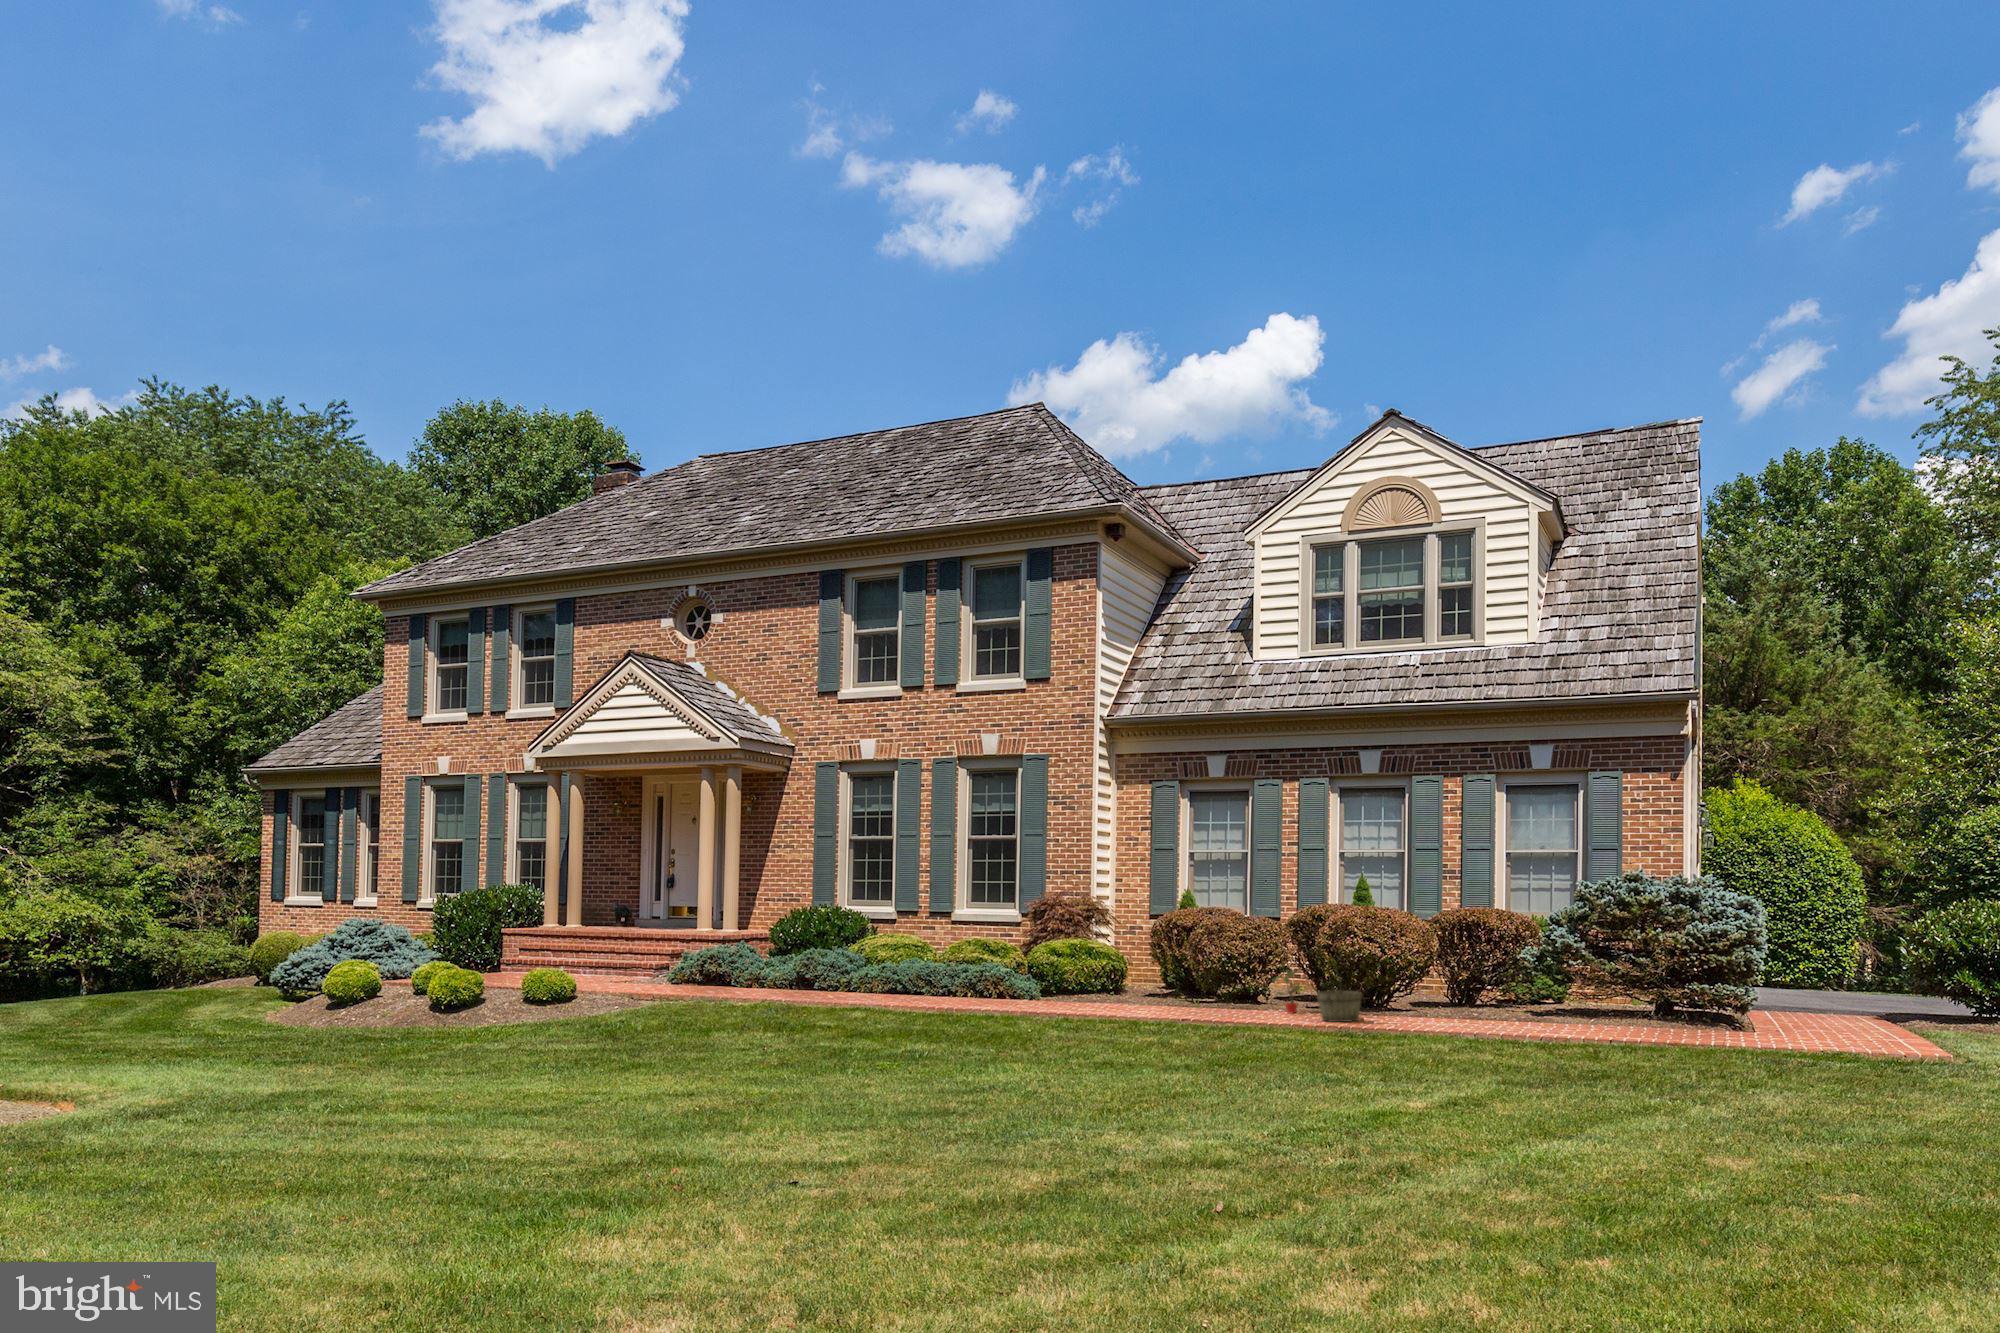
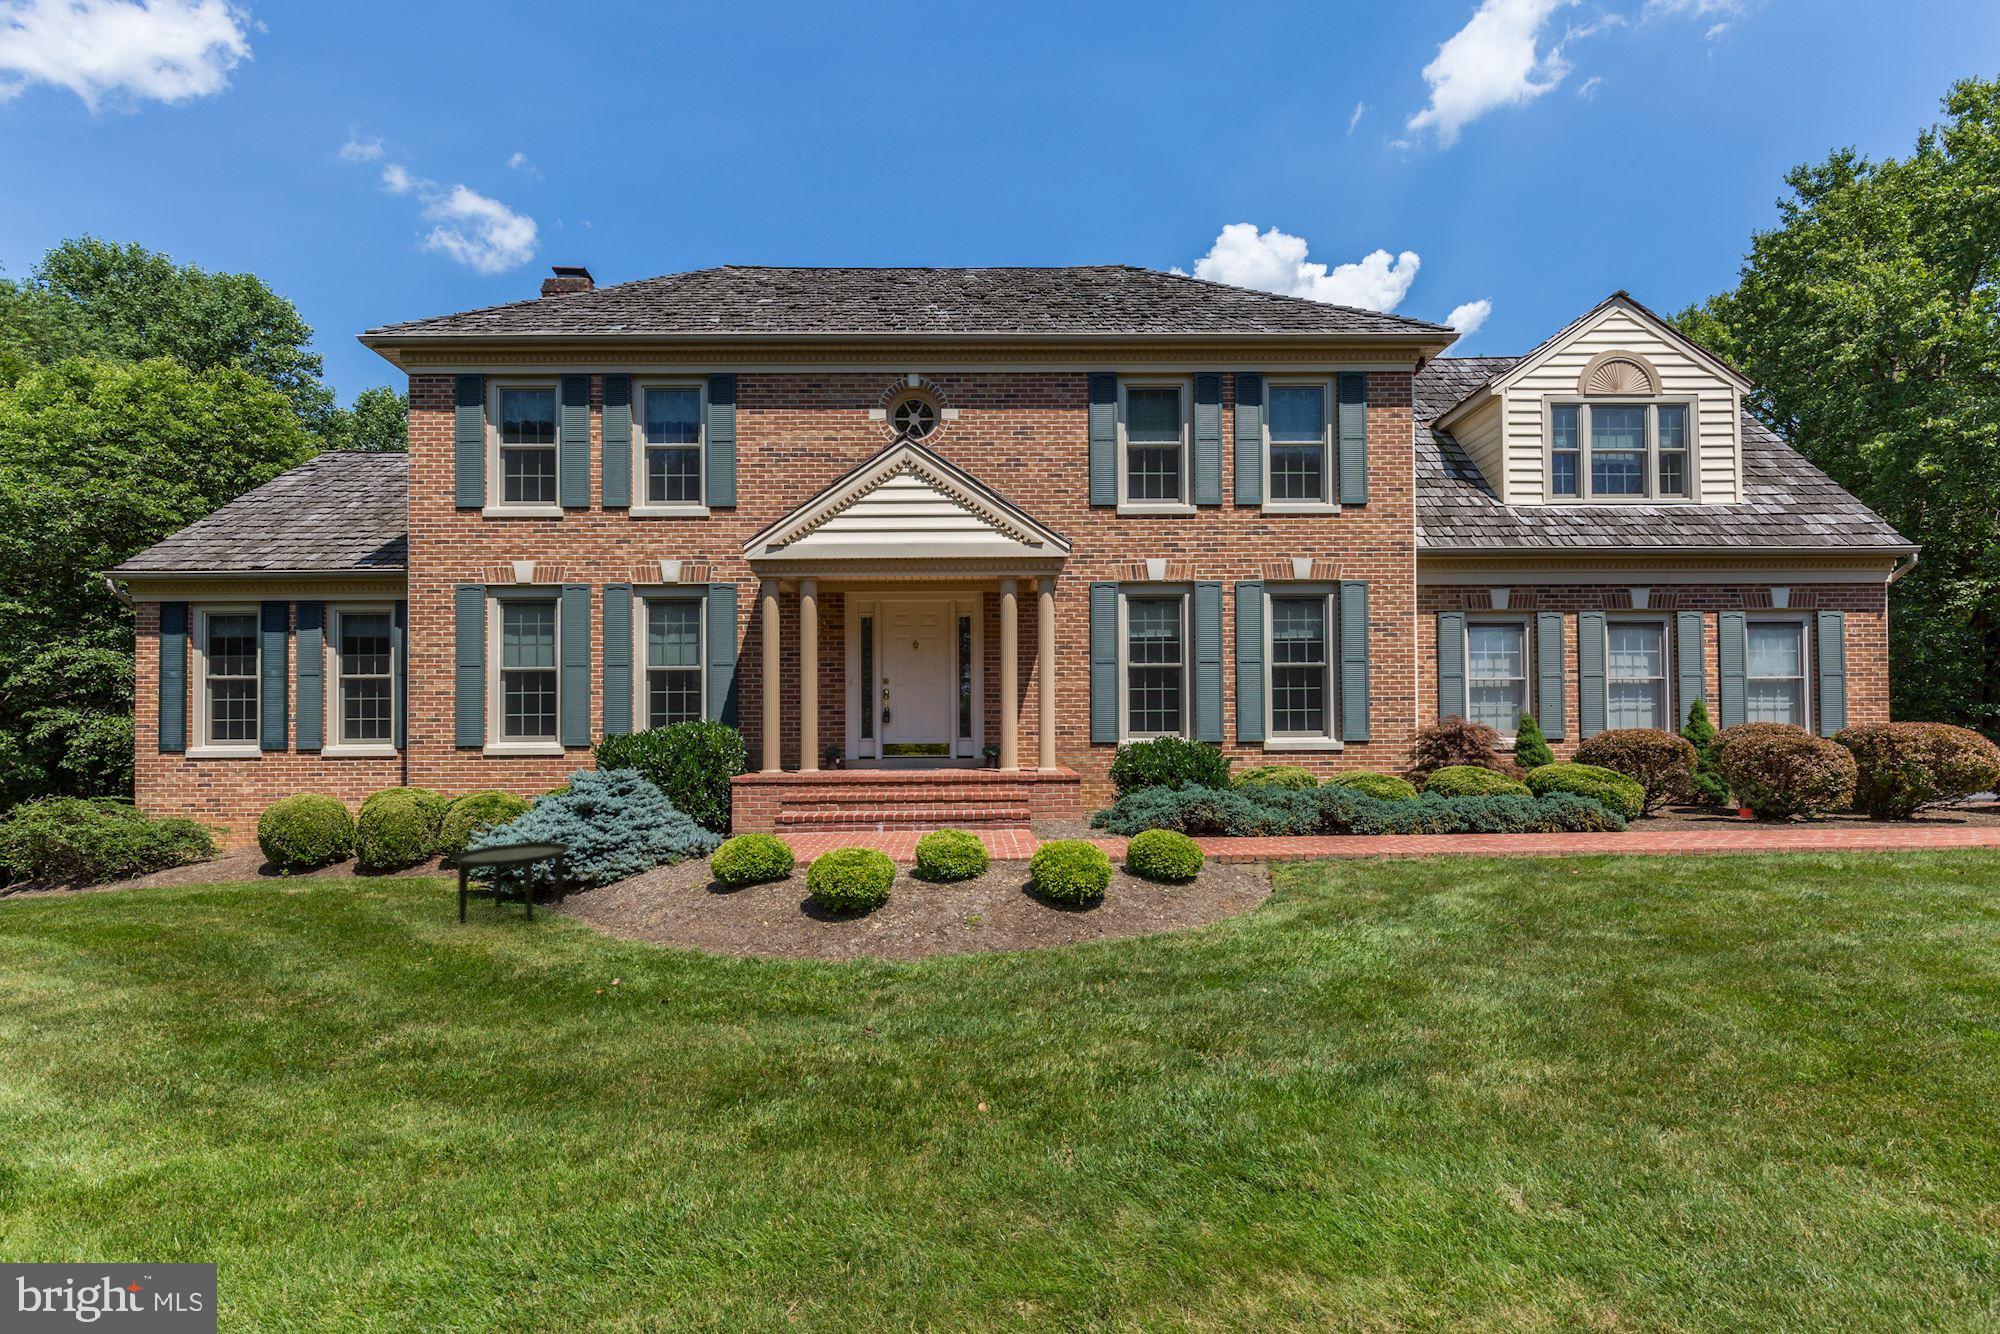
round table: none [252,962,328,1008] -> present [452,842,570,922]
wooden bucket: present [1317,990,1362,1022] -> none [1813,788,1868,825]

